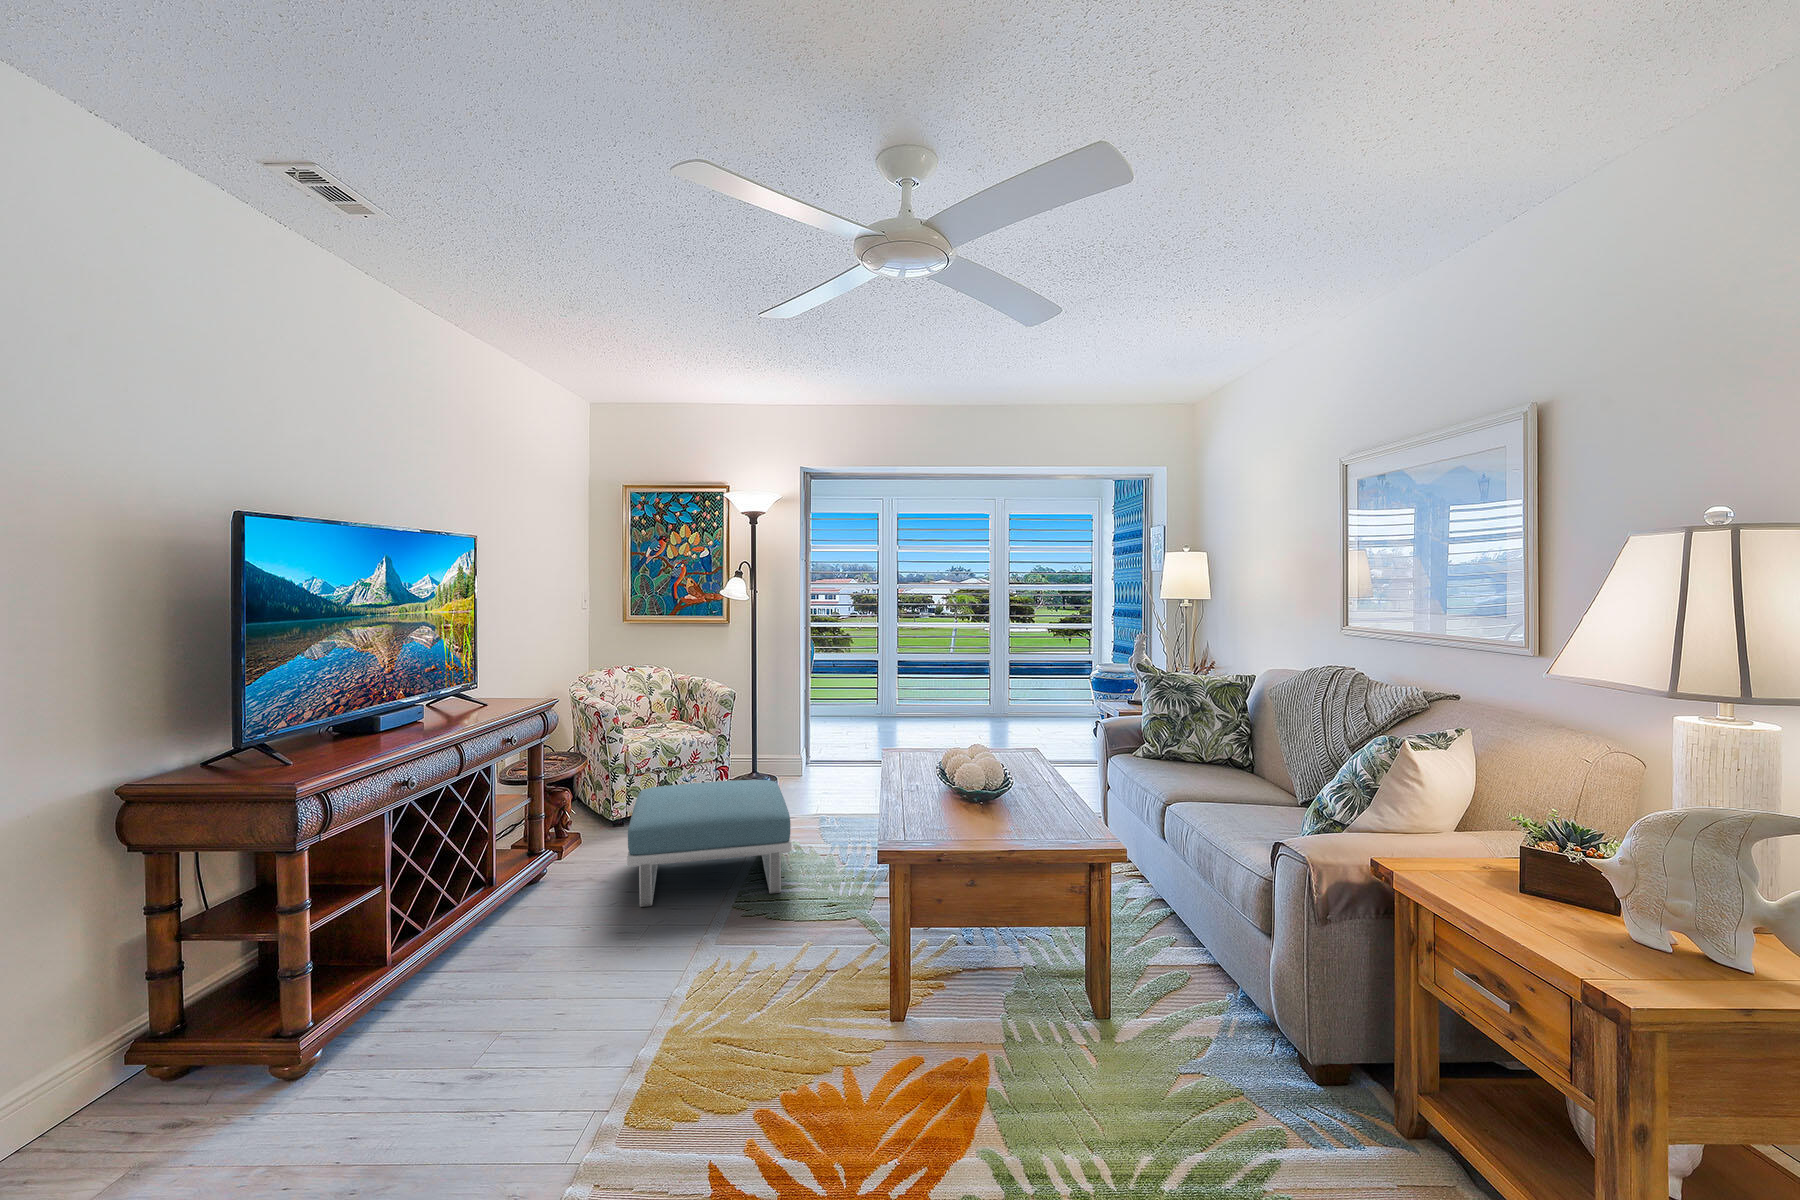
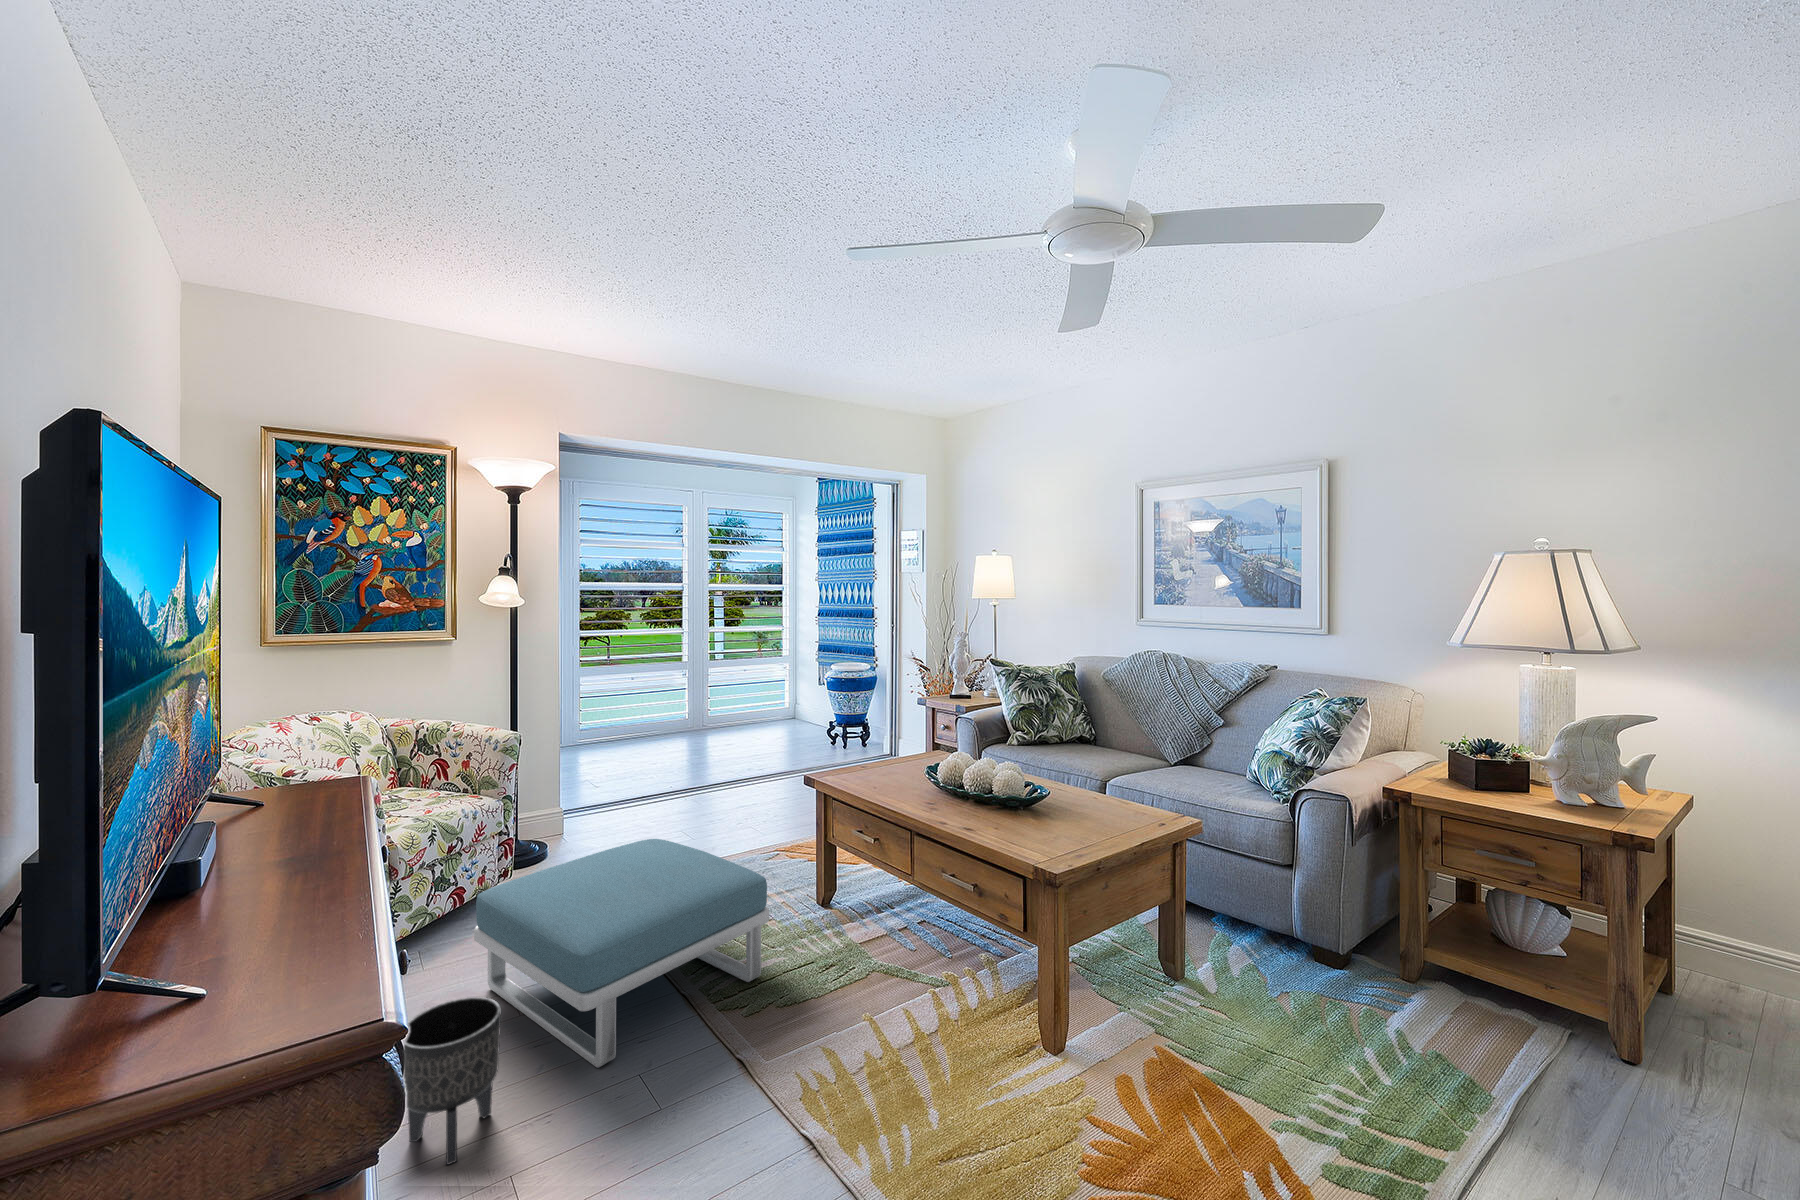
planter: none [525,836,580,921] -> present [403,997,502,1165]

